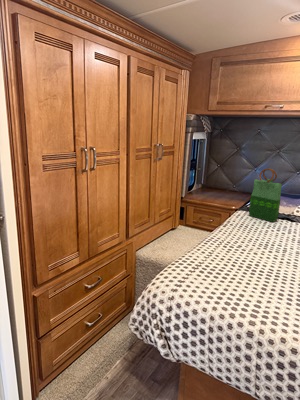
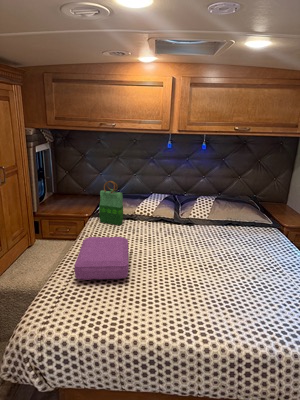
pillow: none [215,220,284,269] -> present [74,237,129,280]

